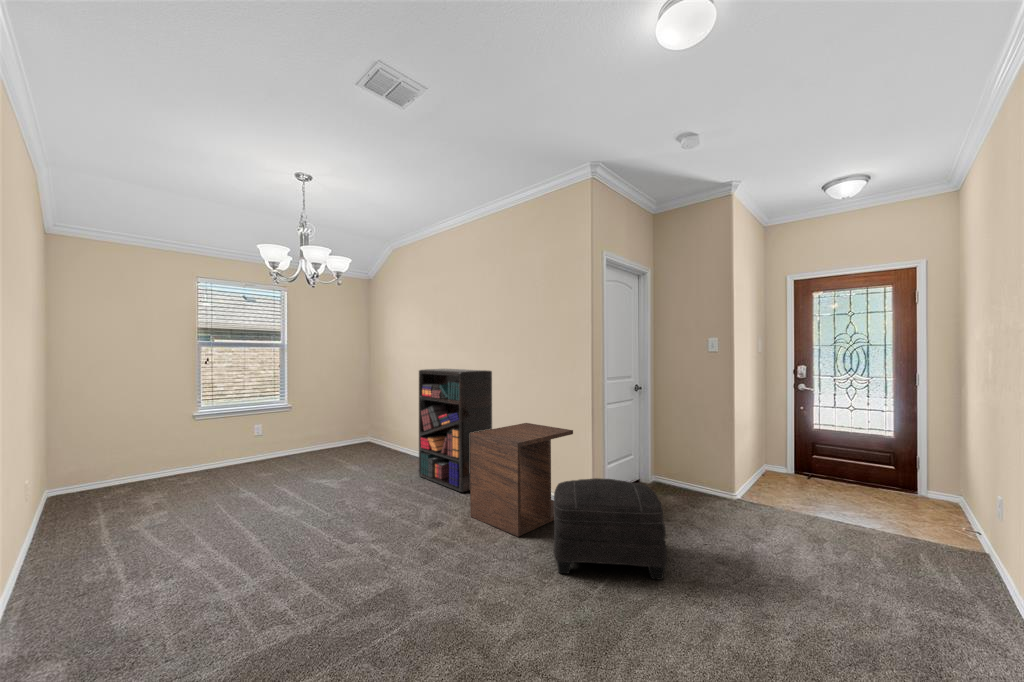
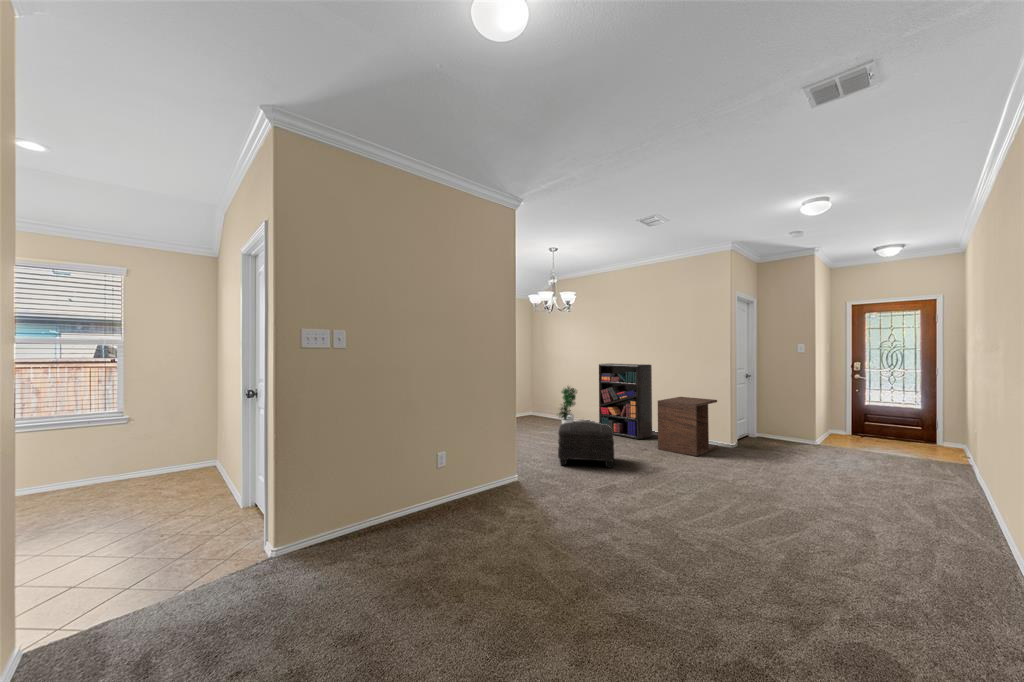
potted plant: none [368,399,412,465] -> present [559,387,577,424]
ottoman: present [554,478,667,580] -> present [558,421,614,468]

